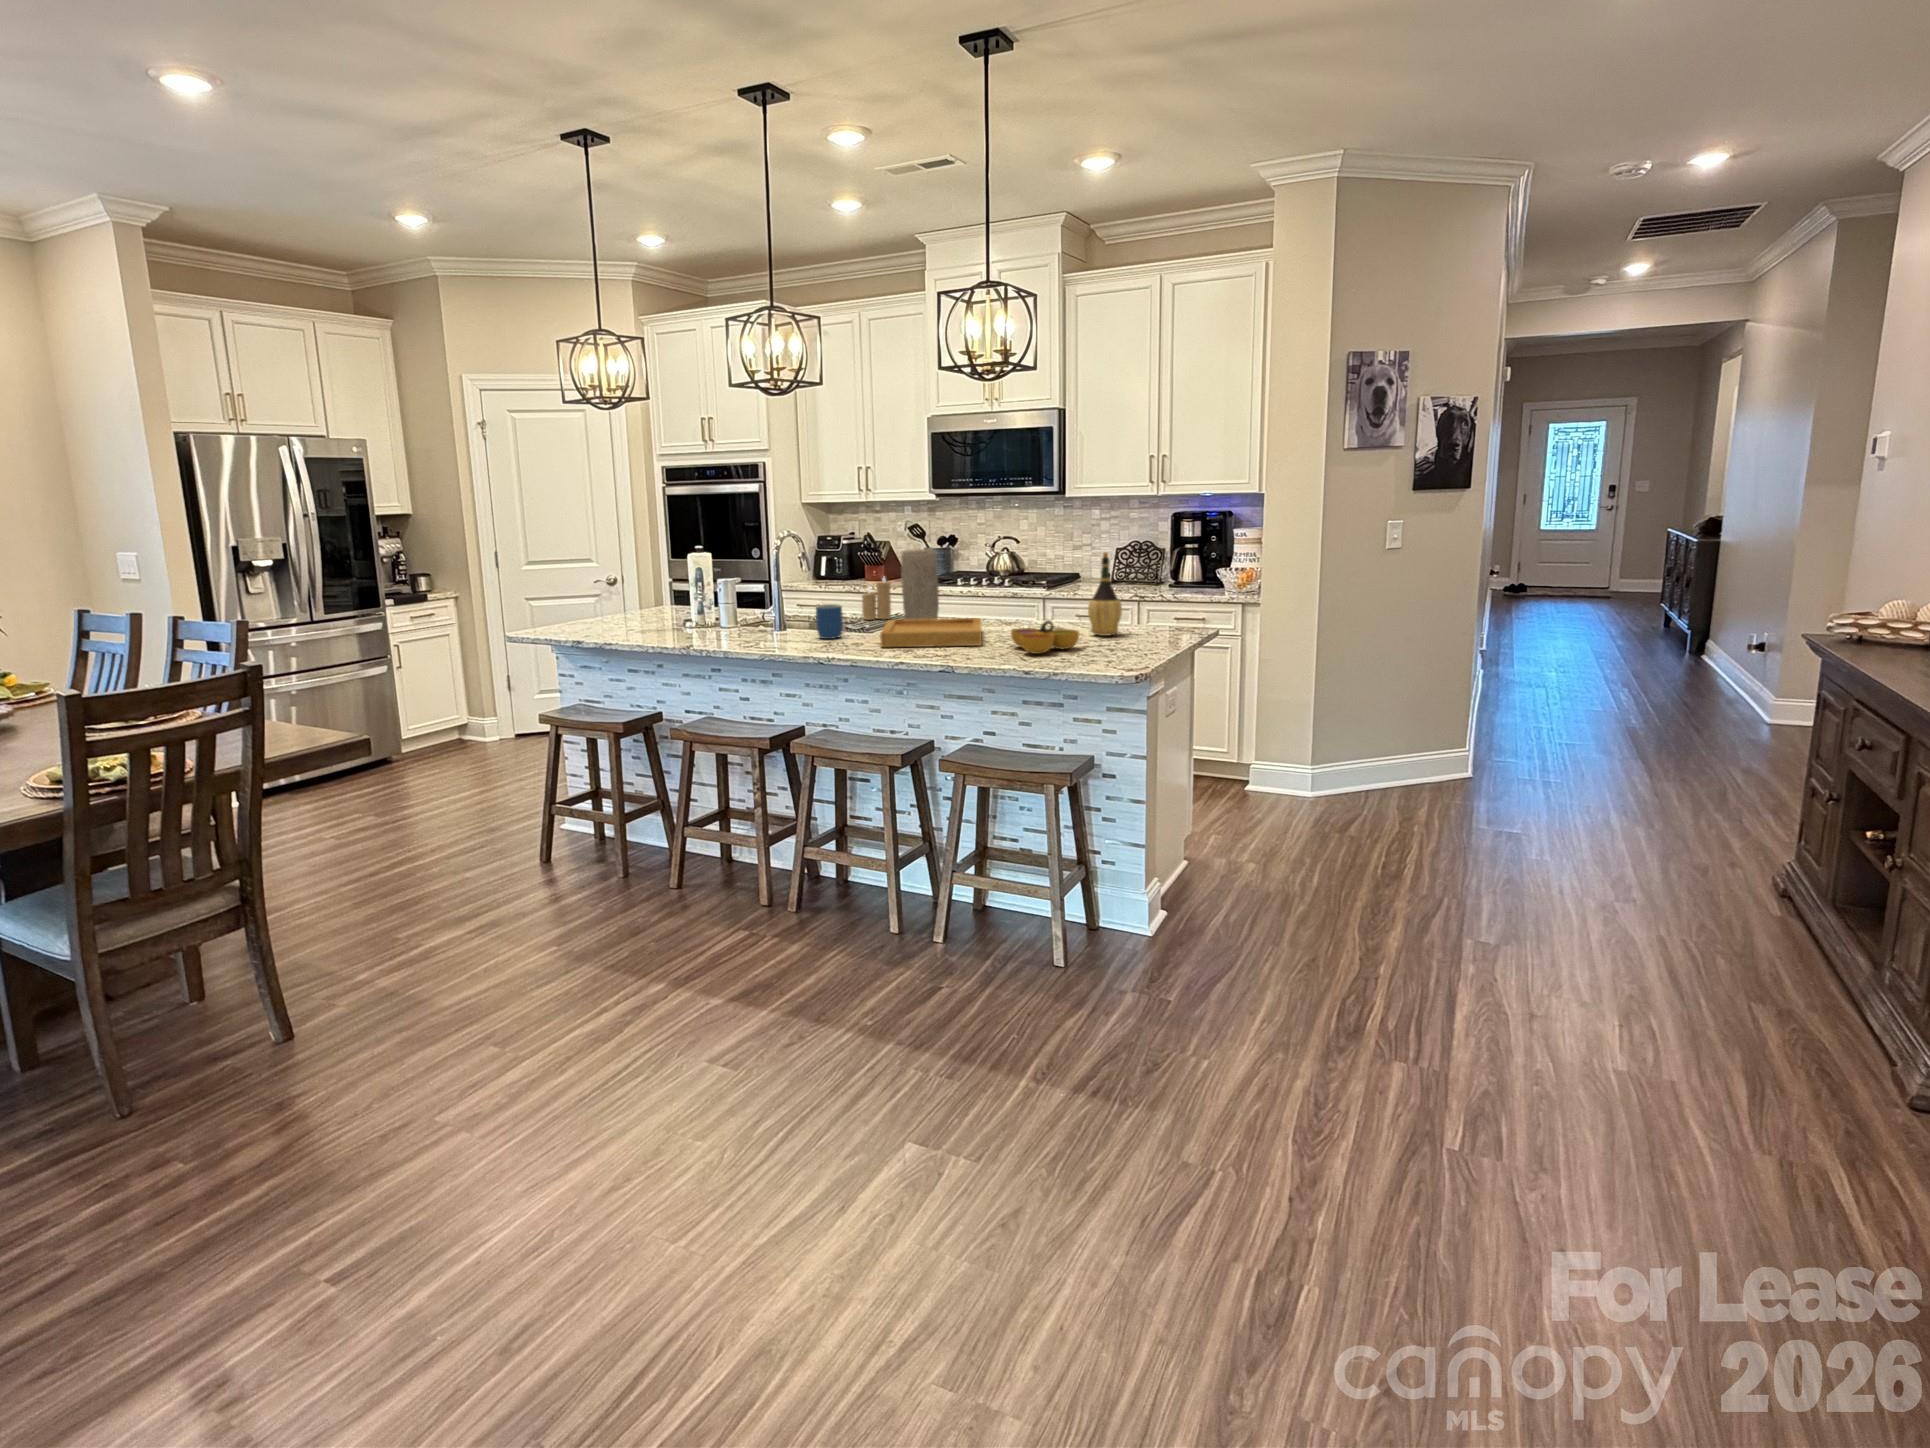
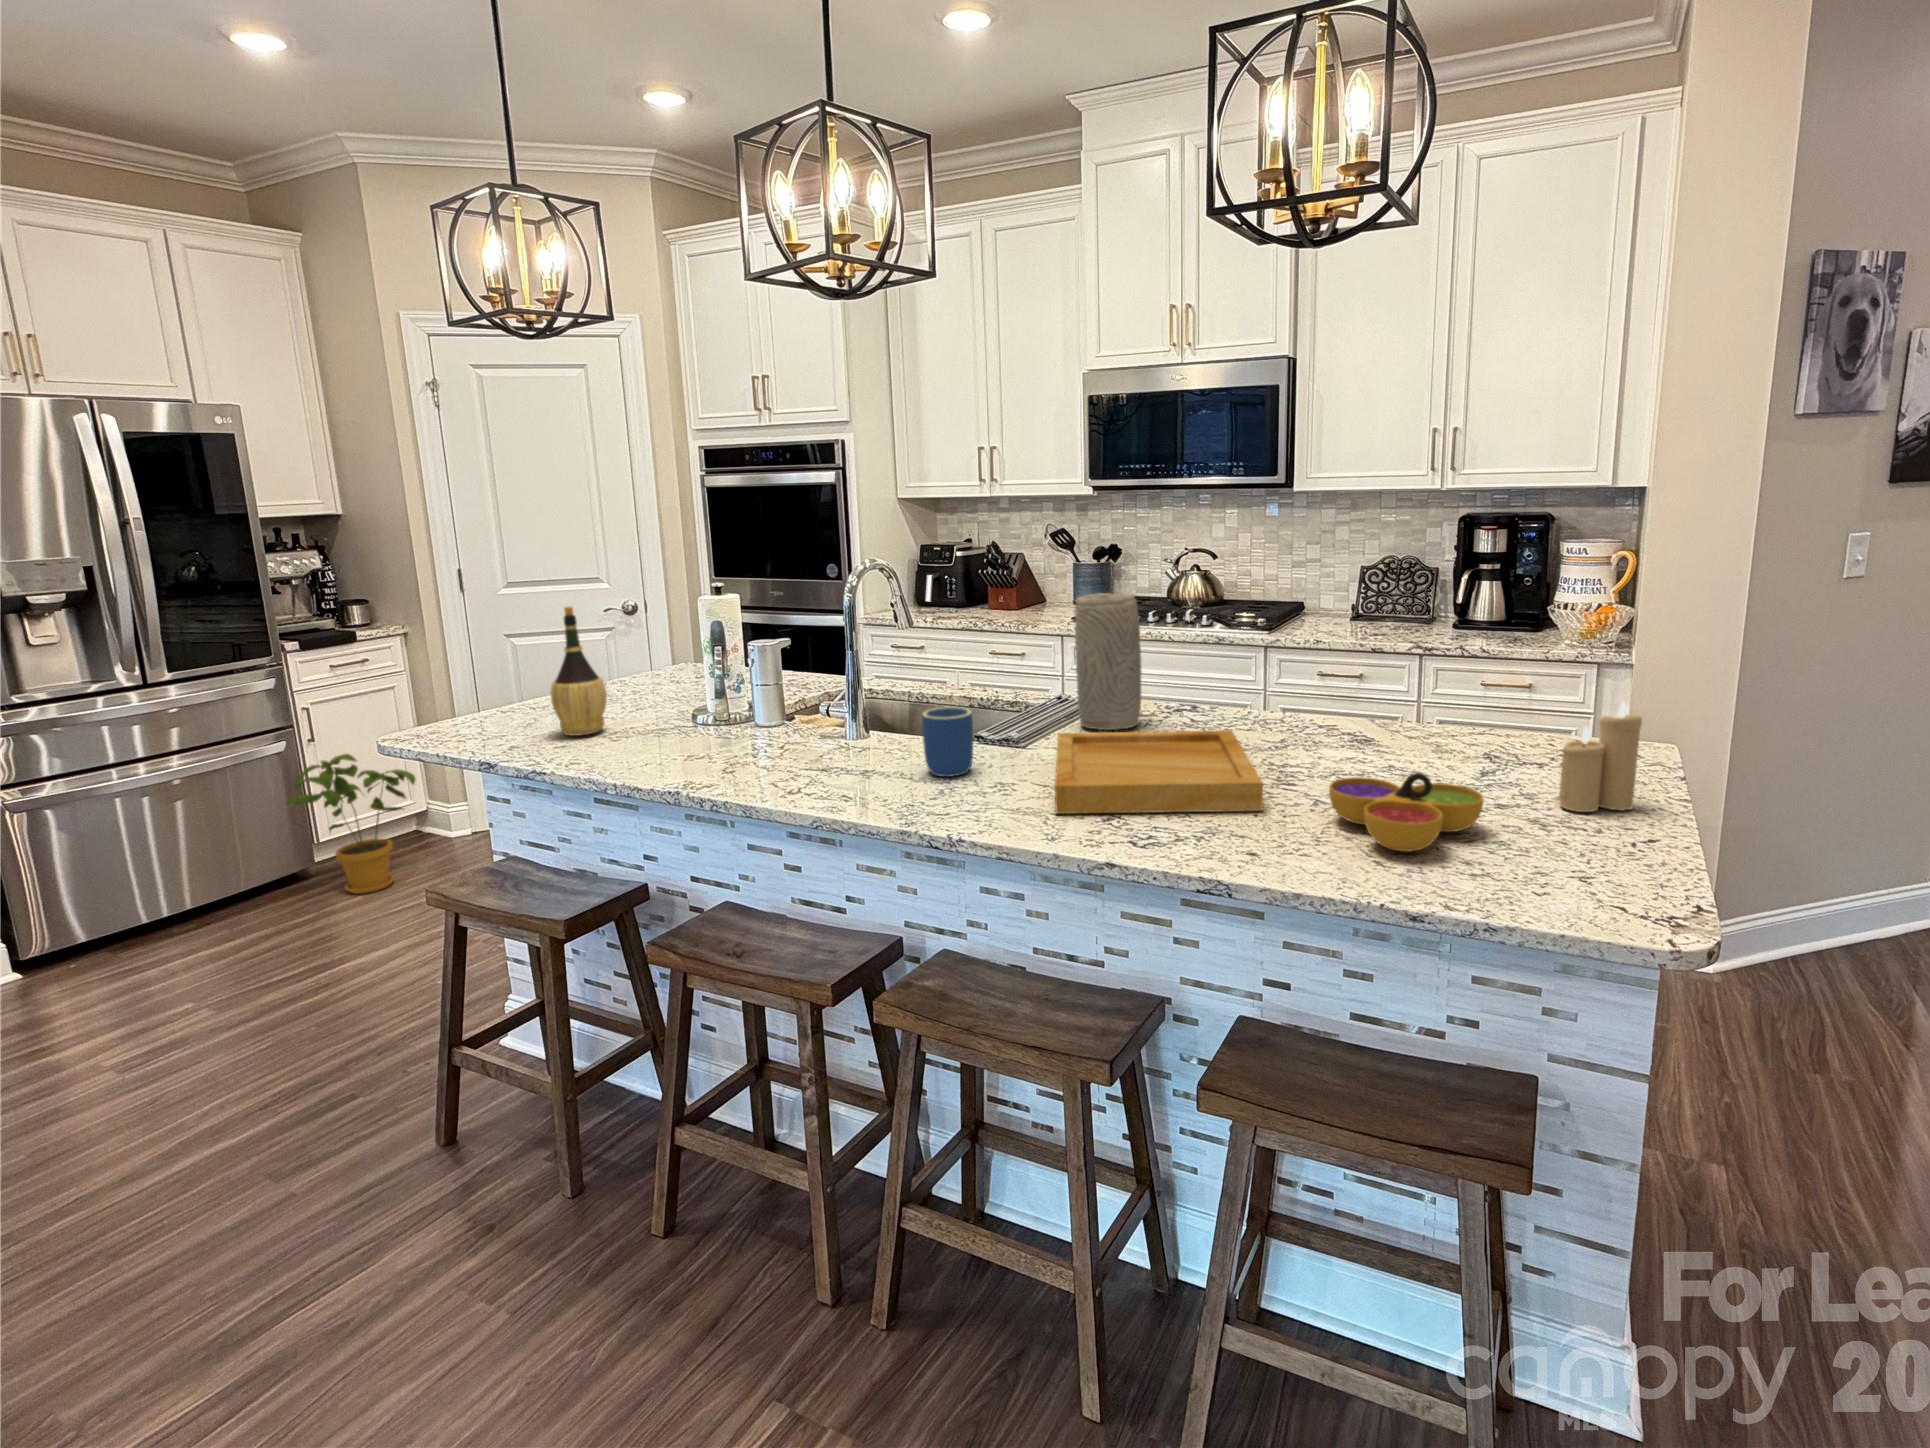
wine bottle: present [1088,552,1122,636] -> present [550,607,607,736]
candle: present [862,578,891,620] -> present [1558,702,1642,812]
house plant: none [391,669,475,767] -> present [288,754,415,894]

